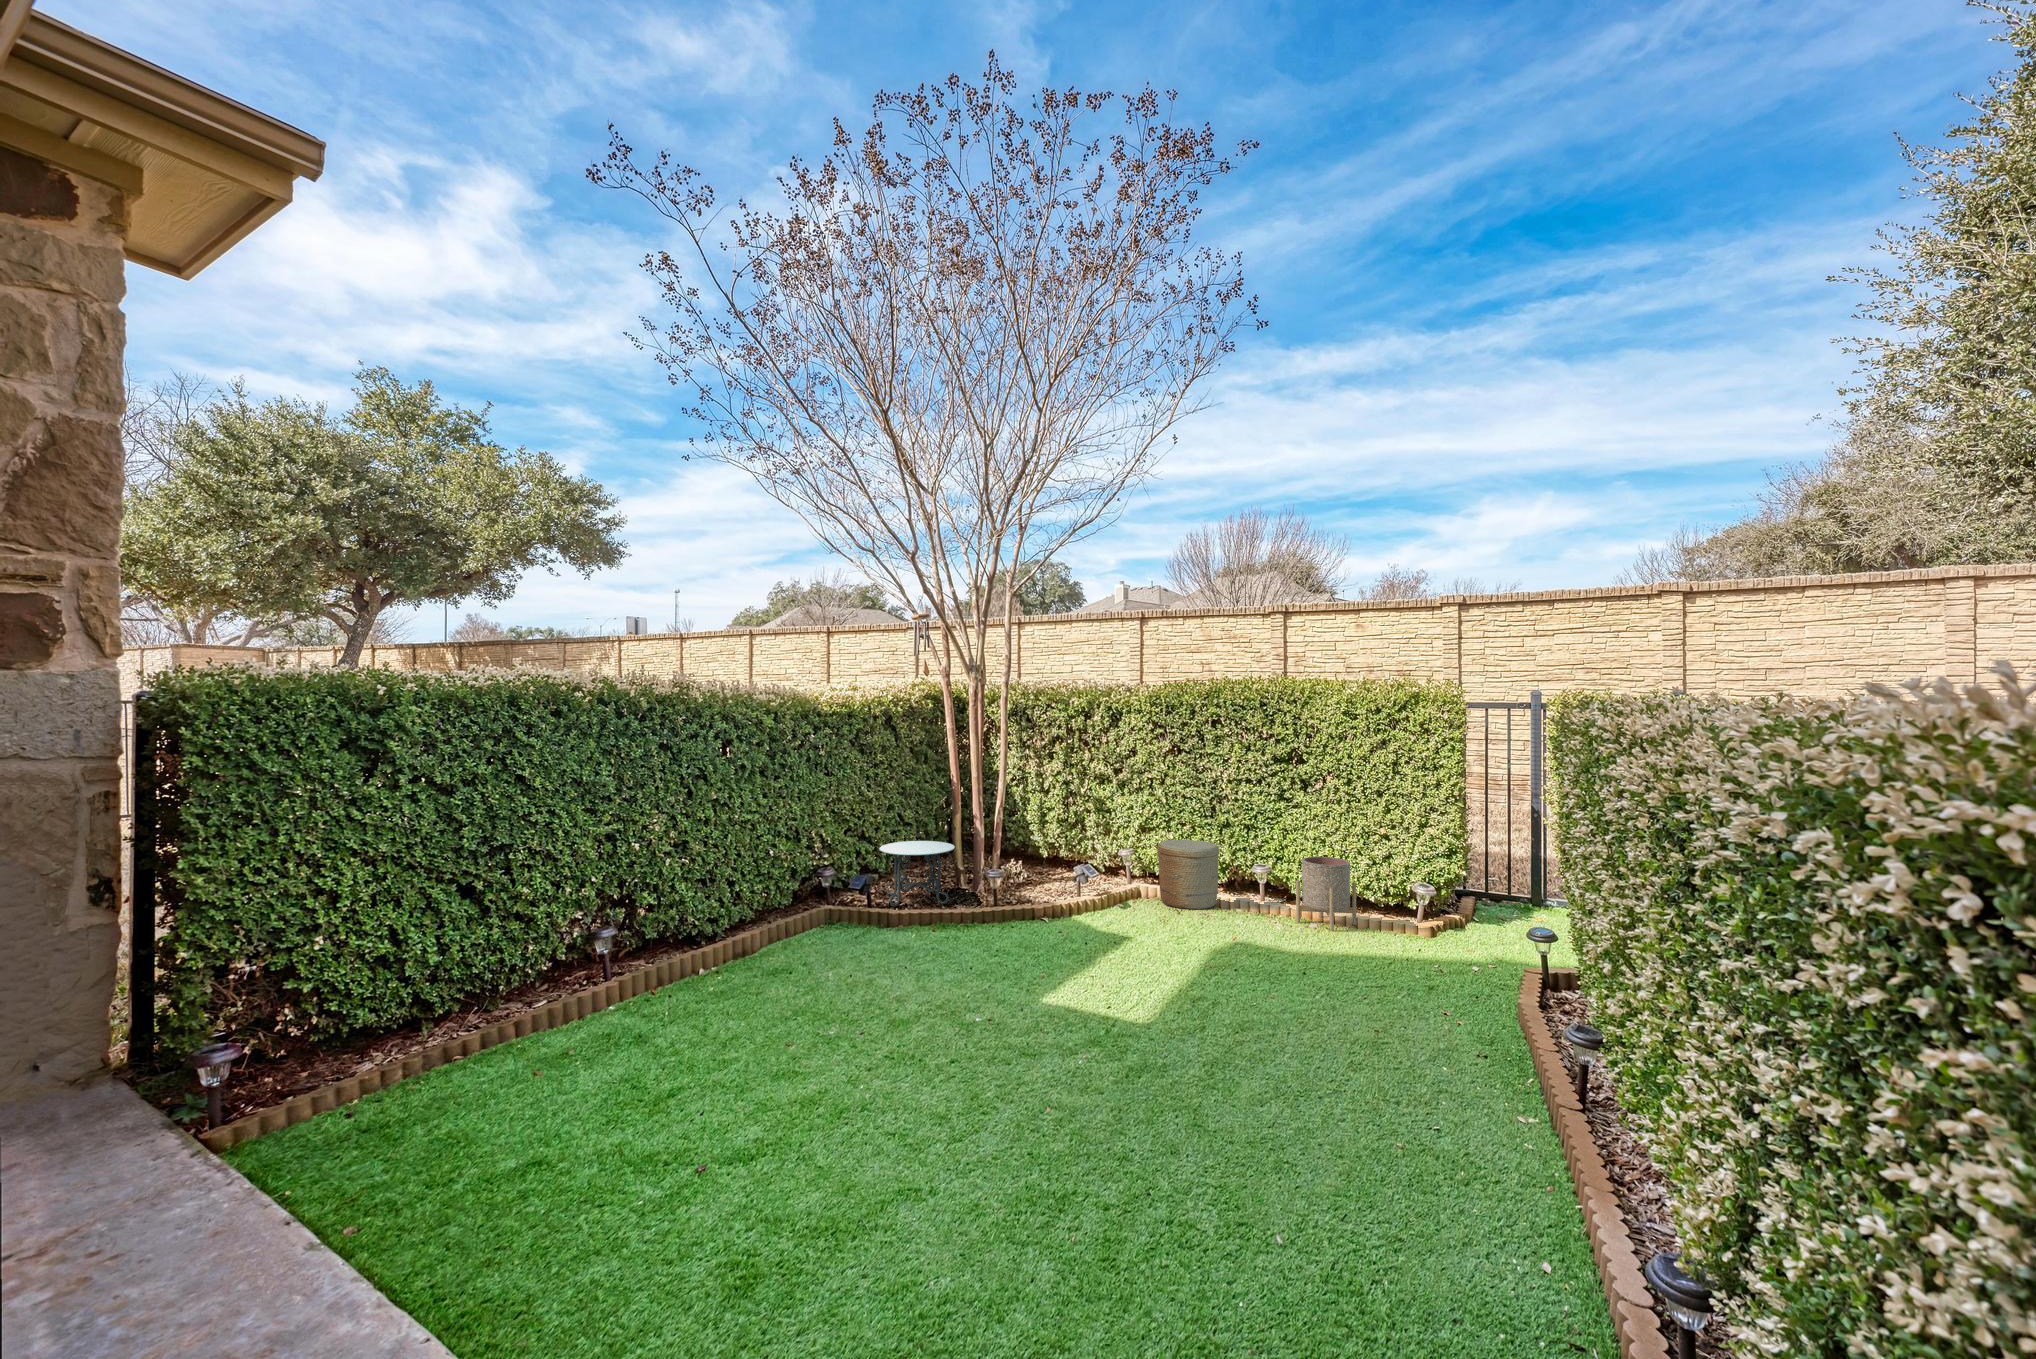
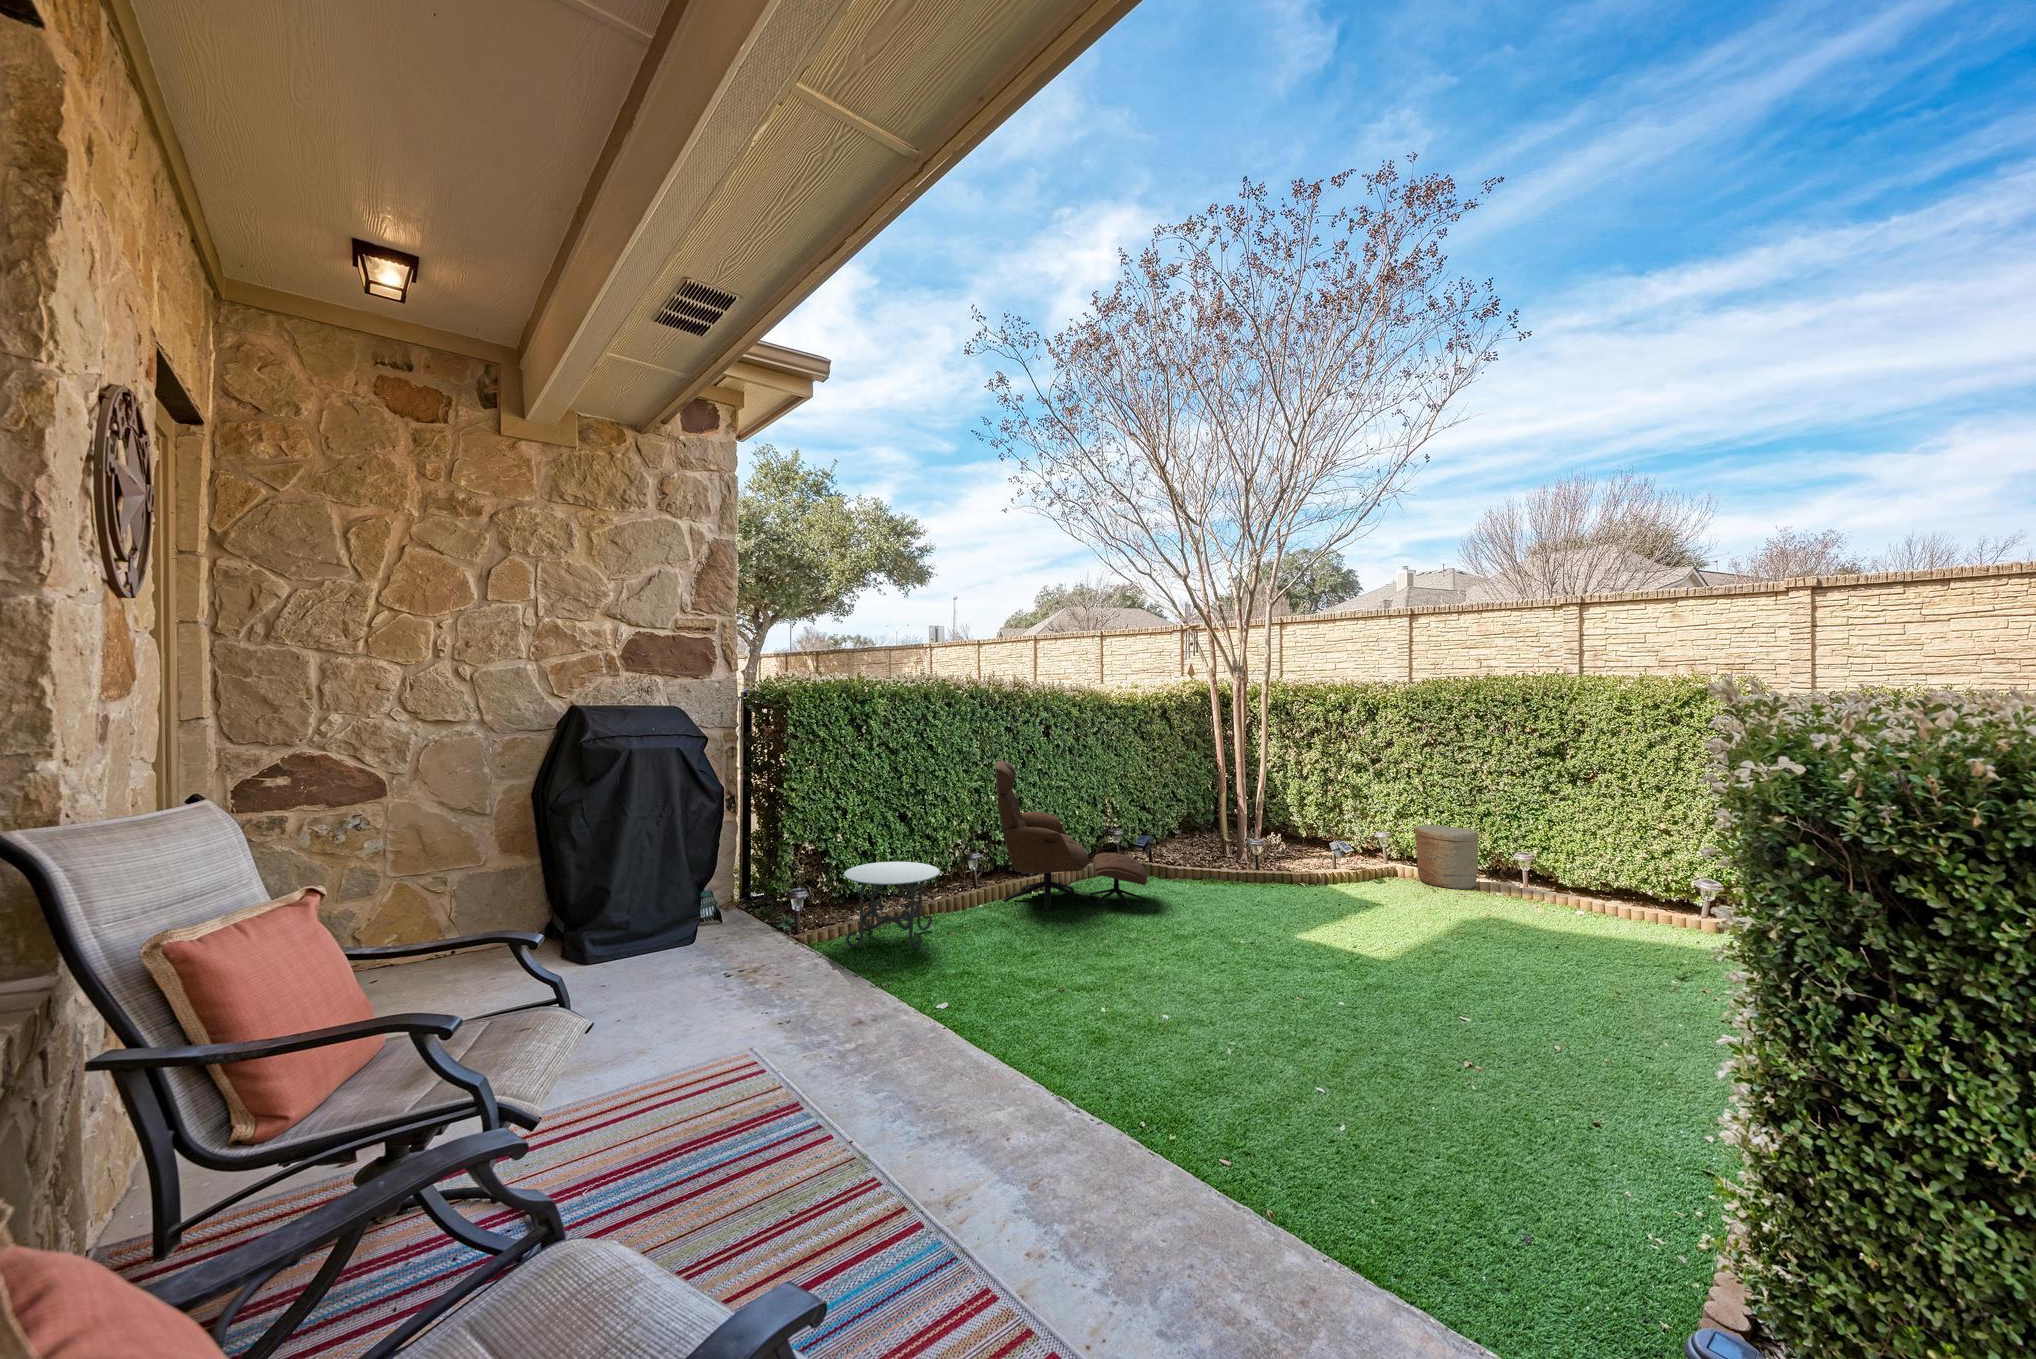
lounge chair: none [638,792,853,997] -> present [995,761,1147,911]
side table: present [879,841,955,907] -> present [844,862,940,949]
planter: present [1296,857,1356,931] -> none [1561,847,1629,918]

